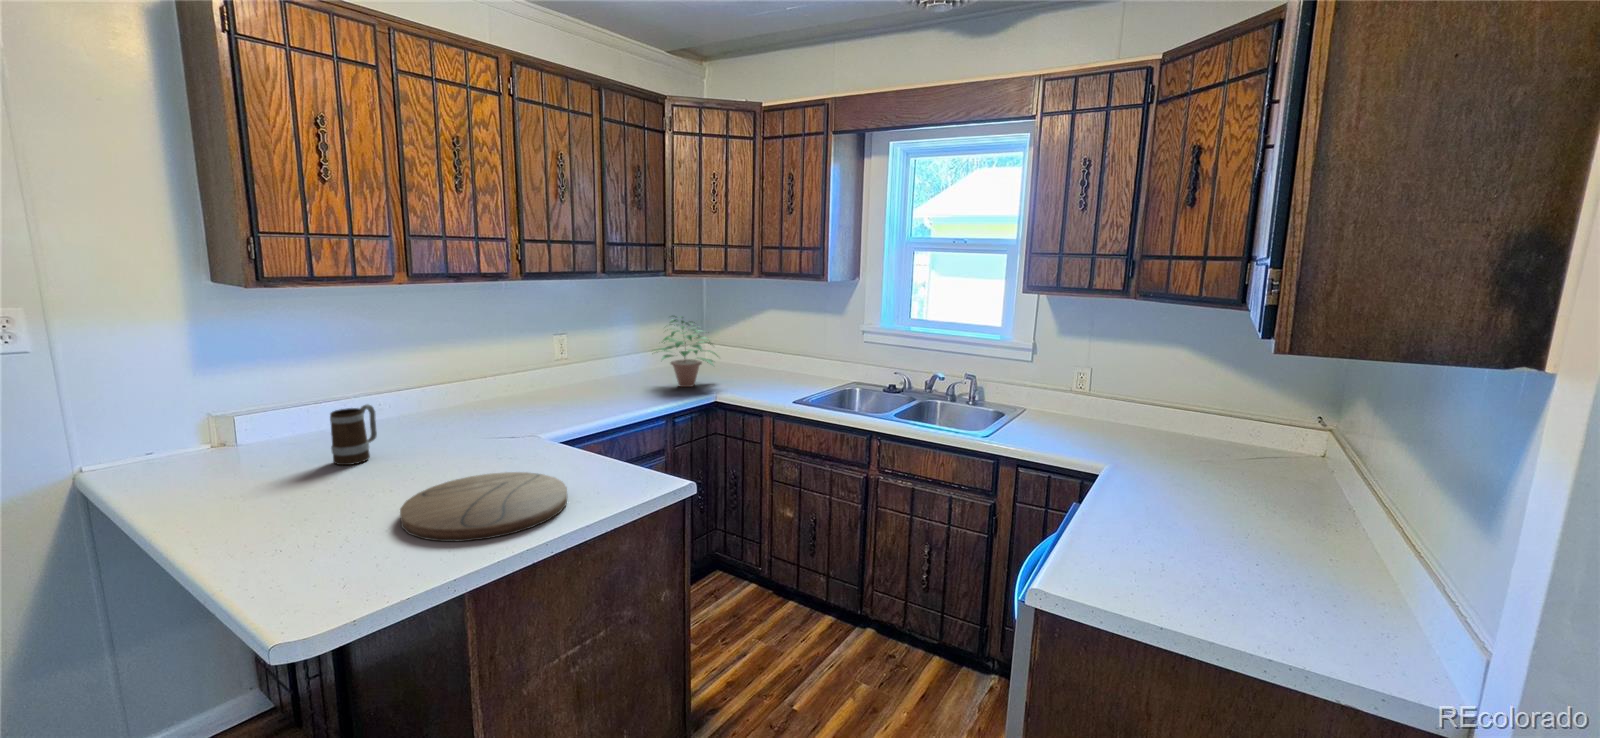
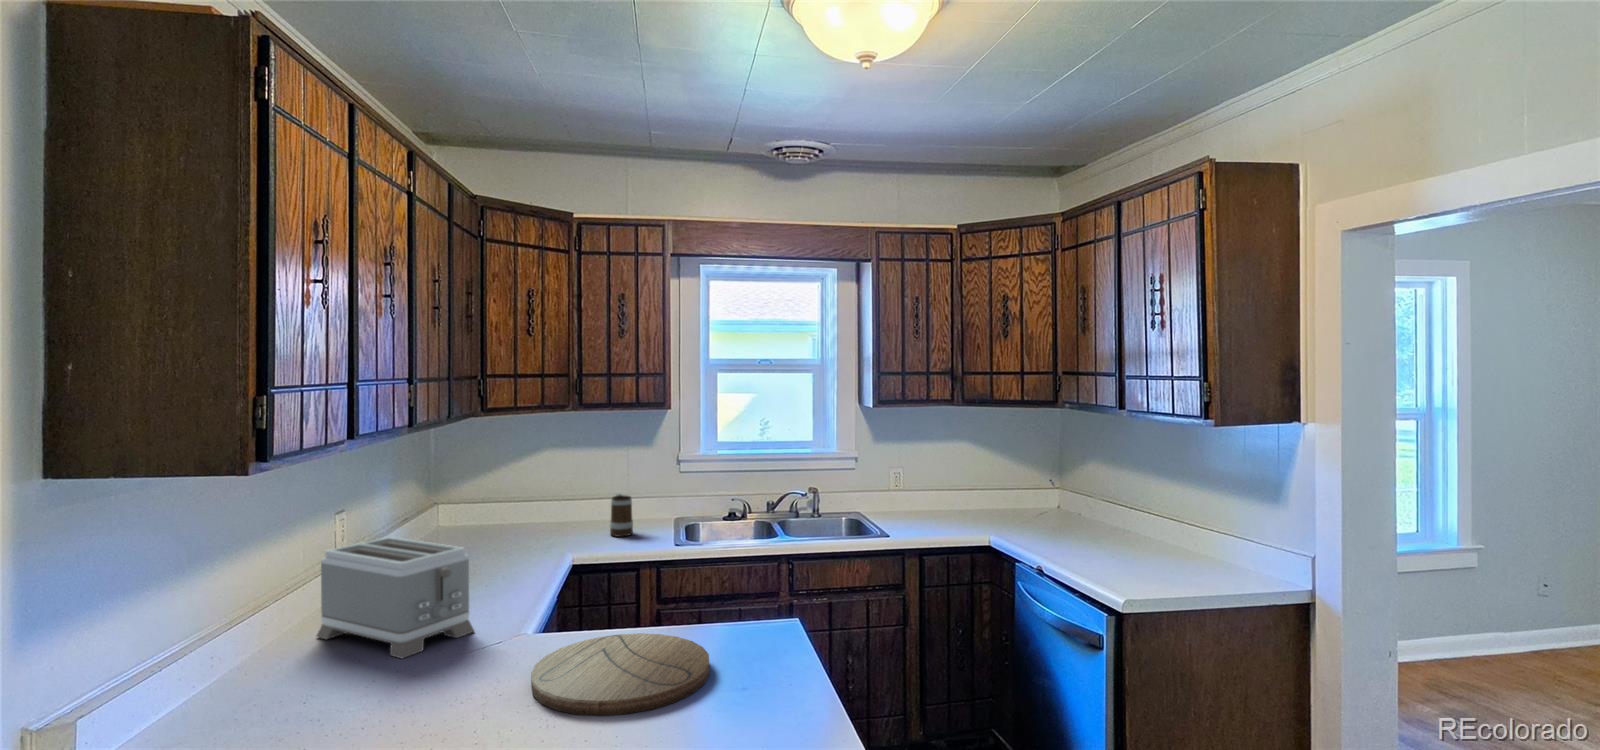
potted plant: present [660,317,715,387] -> none [464,456,562,543]
toaster: none [433,366,508,455] -> present [316,537,474,658]
mug: present [330,404,377,465] -> present [610,494,633,537]

